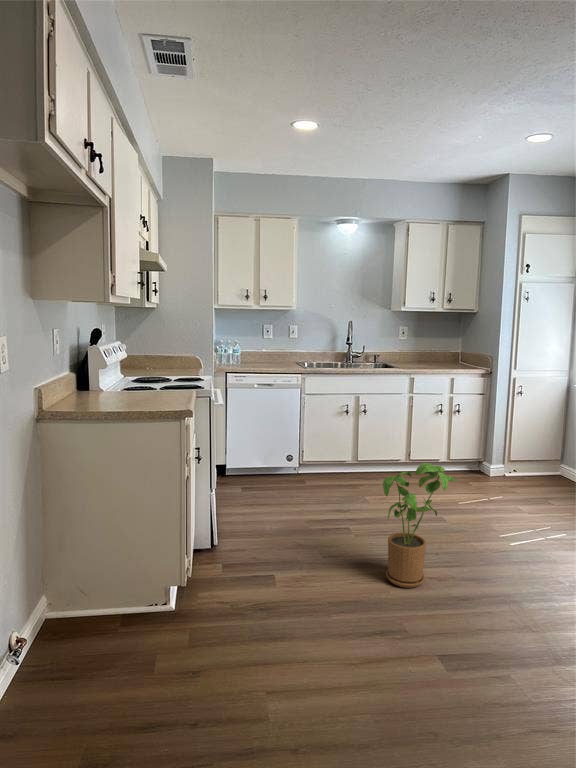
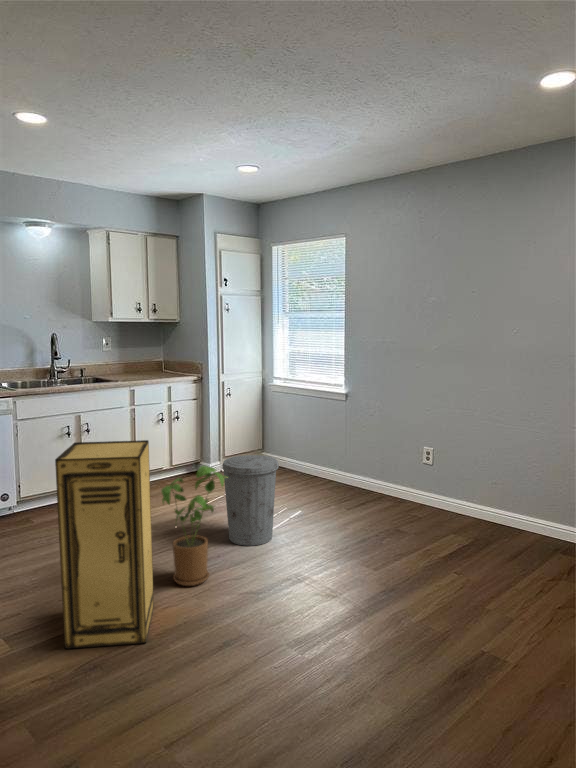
storage cabinet: none [257,417,360,630] -> present [55,440,154,649]
trash can: none [469,460,538,565] -> present [222,455,279,546]

